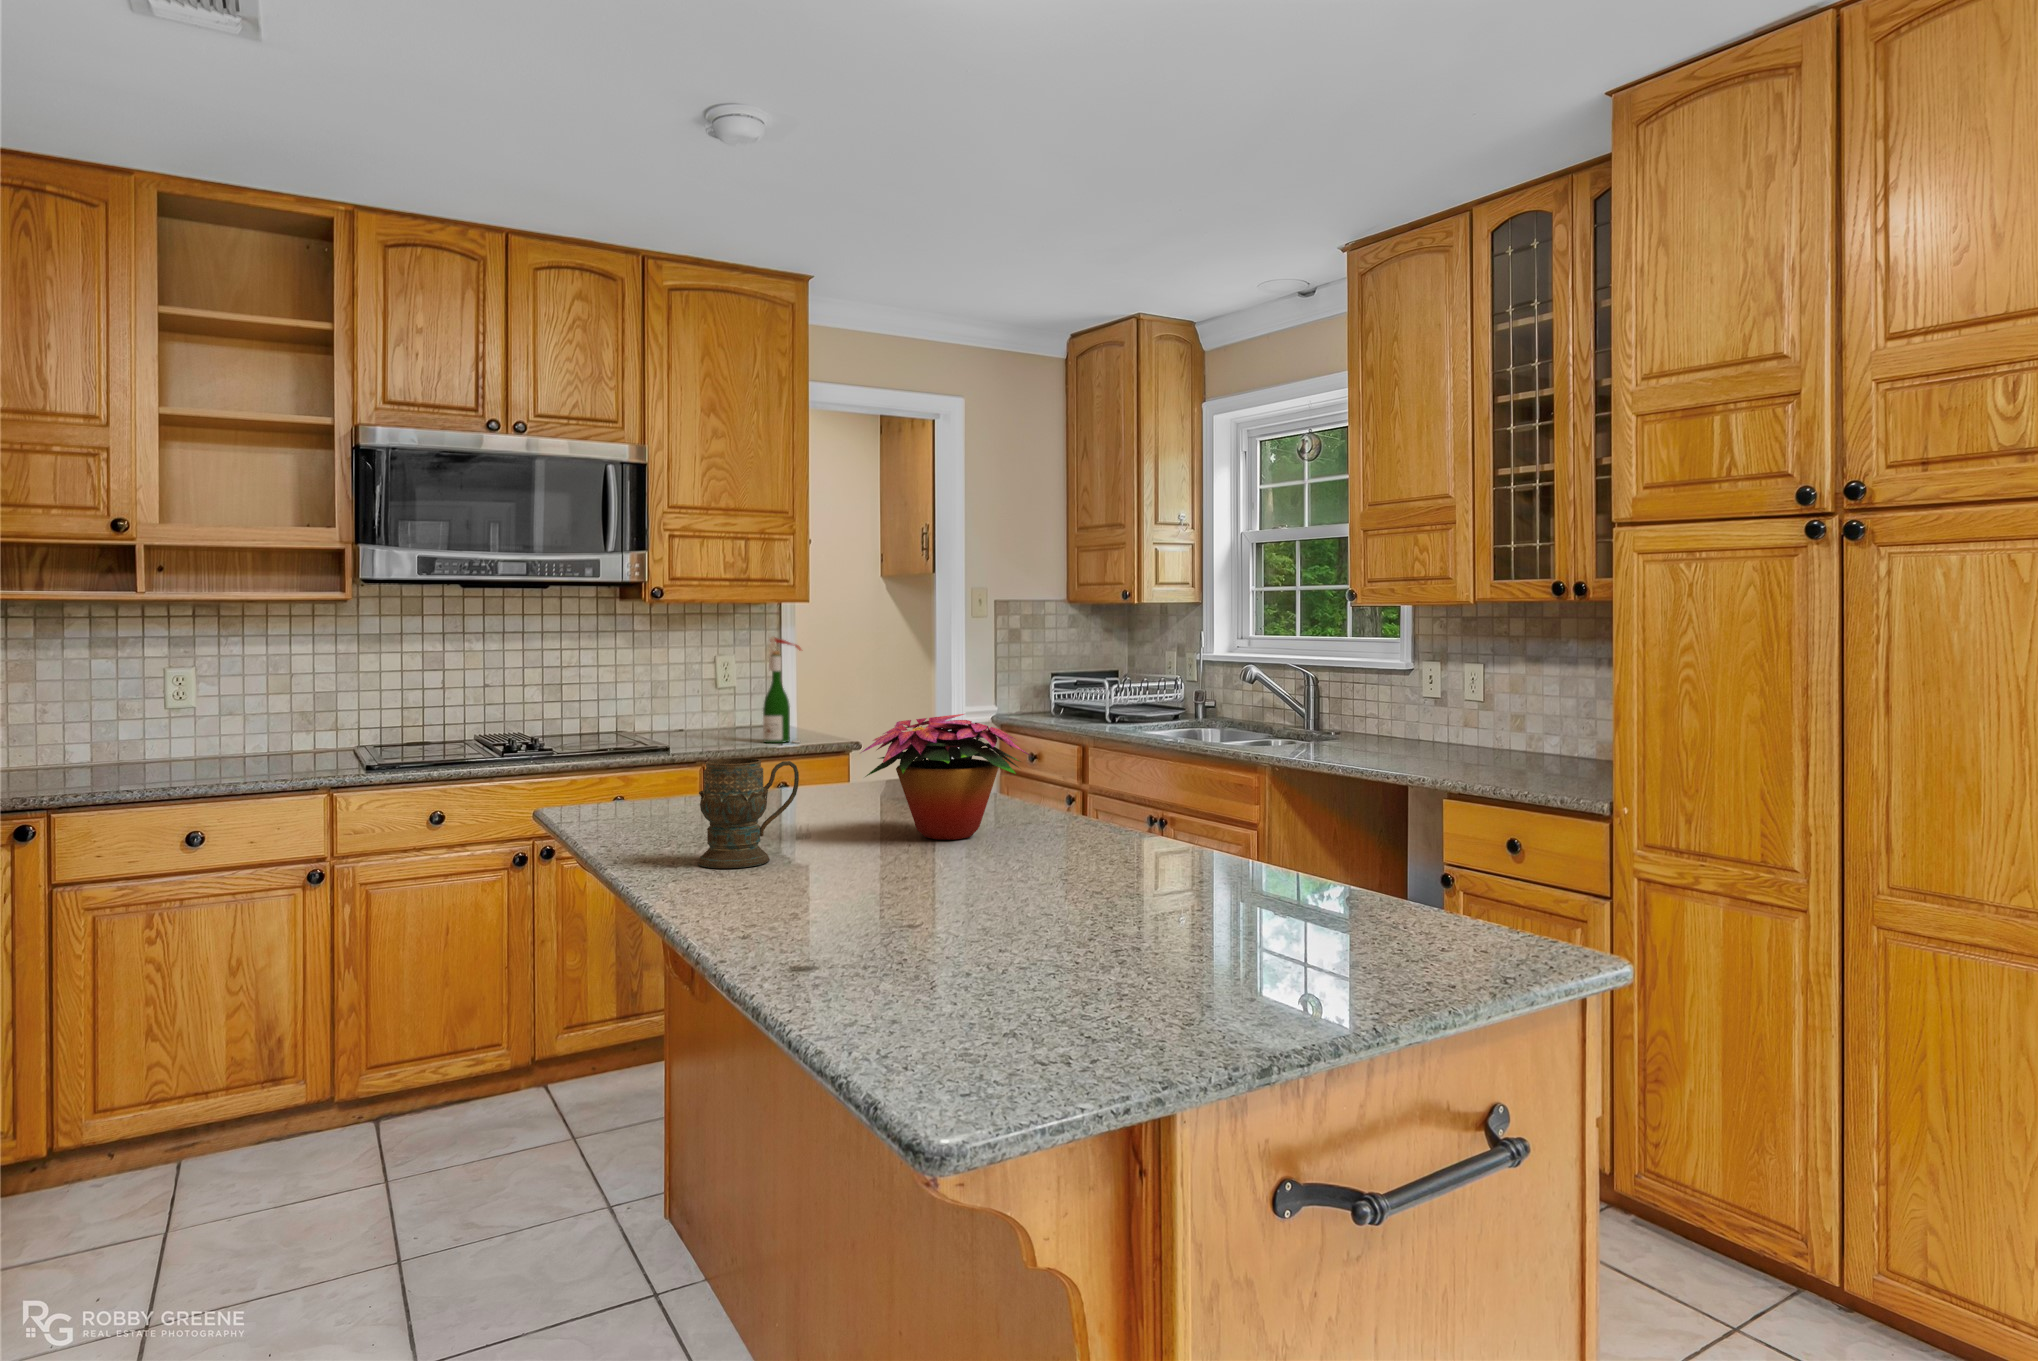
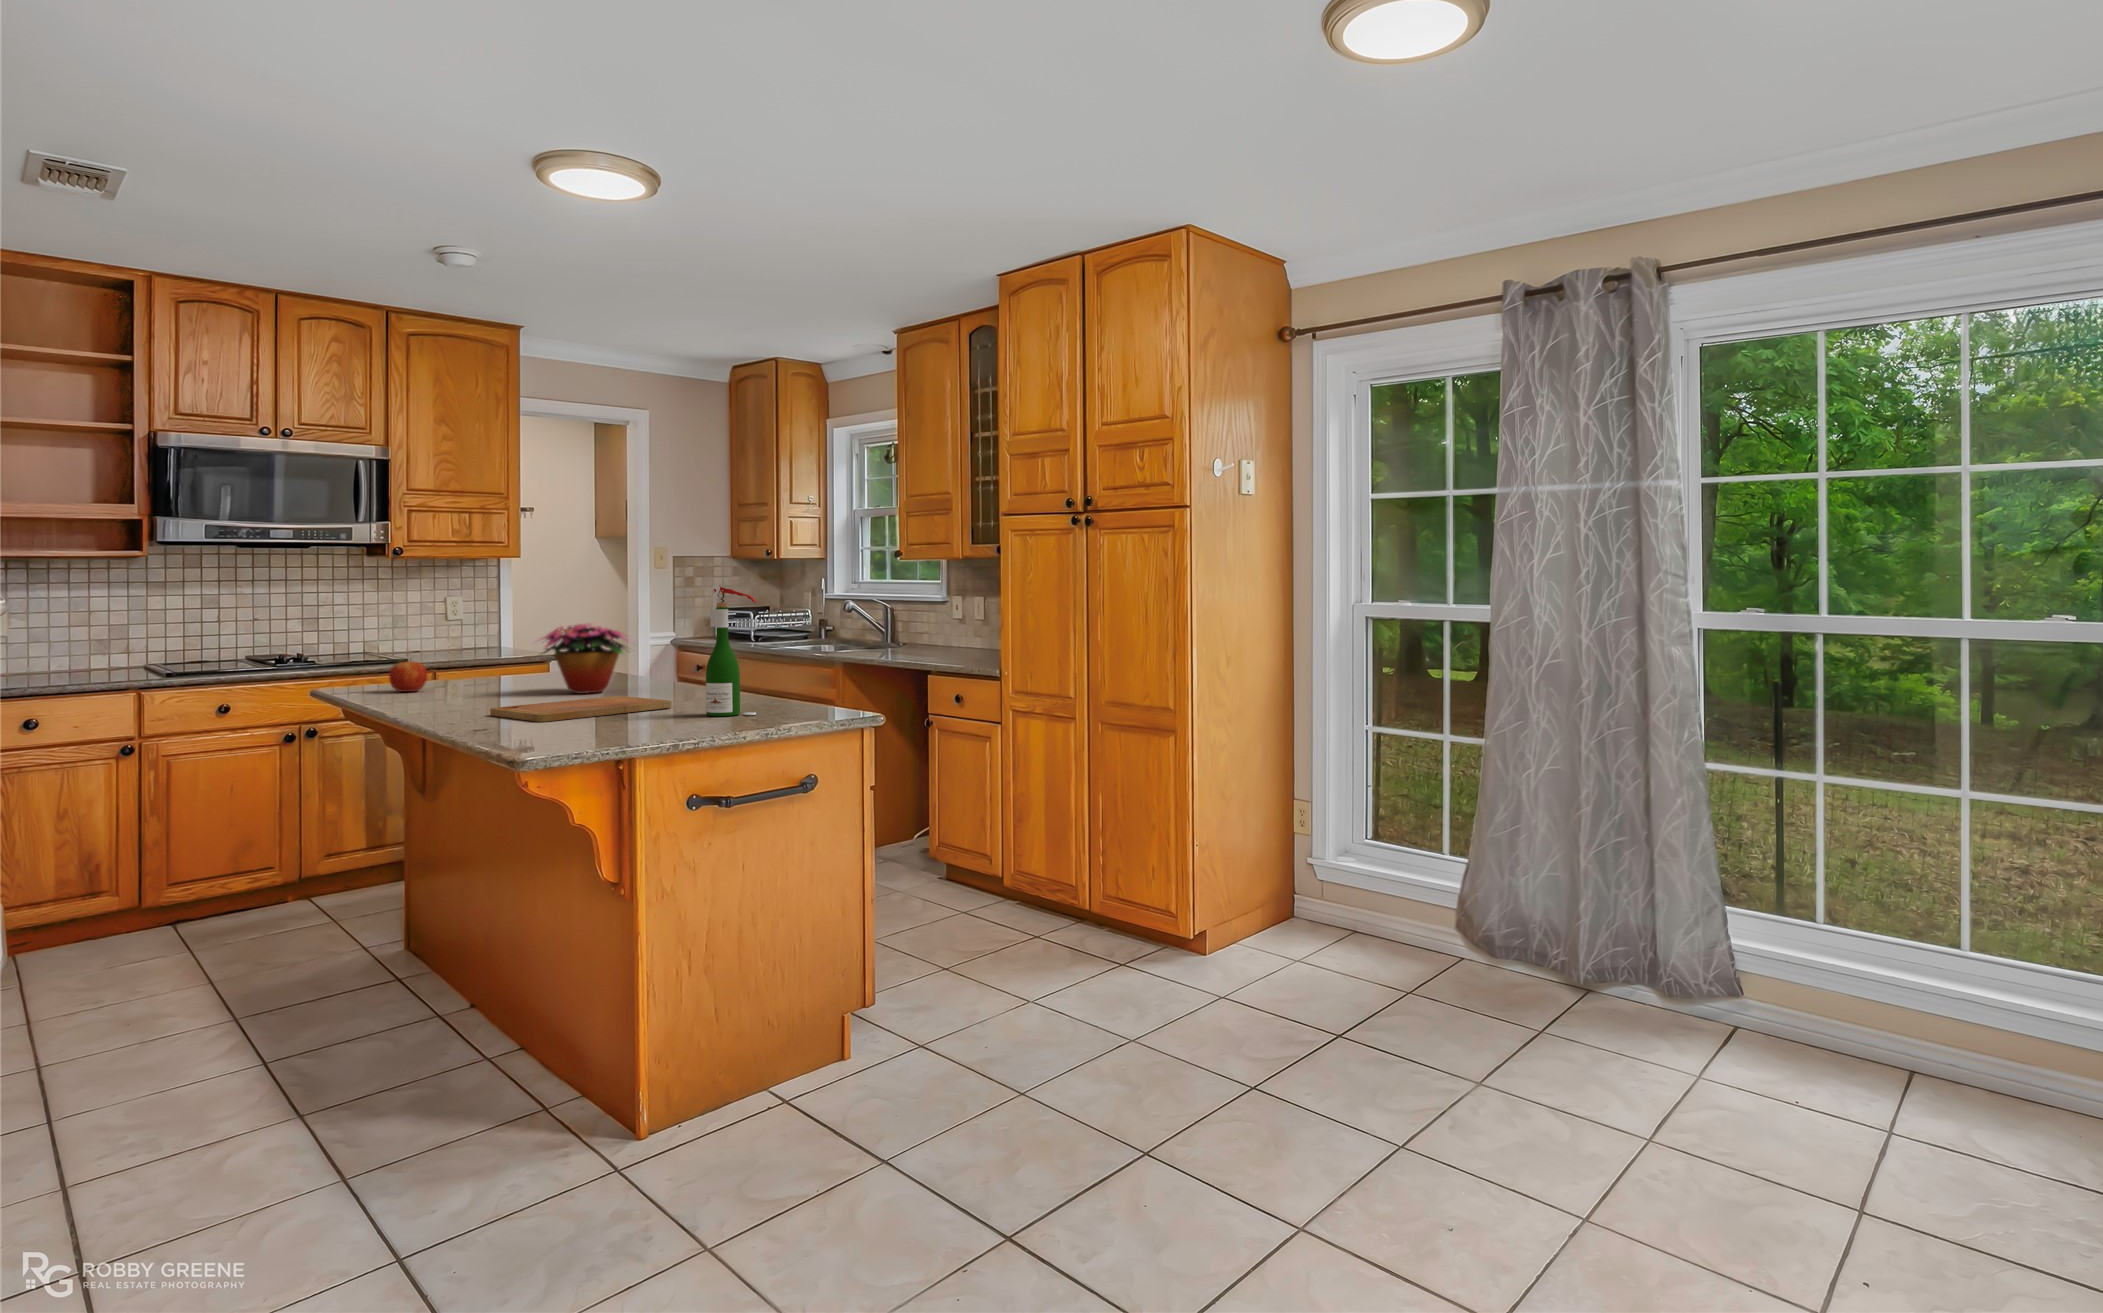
wine bottle: present [763,636,801,743] -> present [706,585,757,716]
mug: present [698,758,799,868] -> none [427,647,489,706]
apple: none [641,766,696,823] -> present [389,660,427,692]
cutting board: none [812,860,1137,943] -> present [490,696,672,722]

